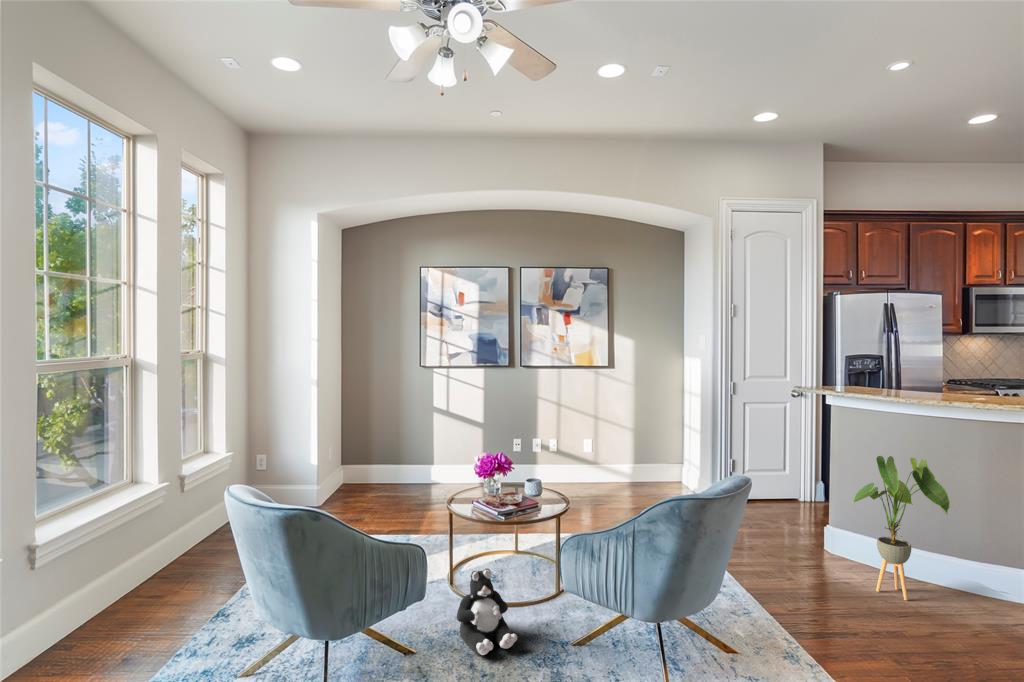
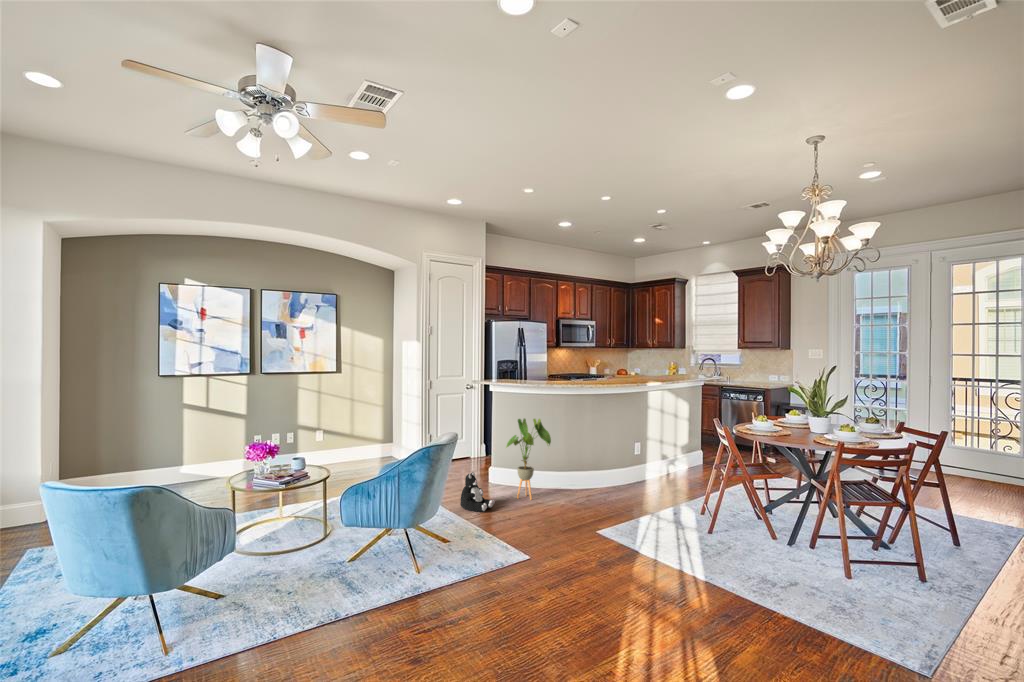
plush toy: present [457,568,517,655] -> present [460,472,495,512]

